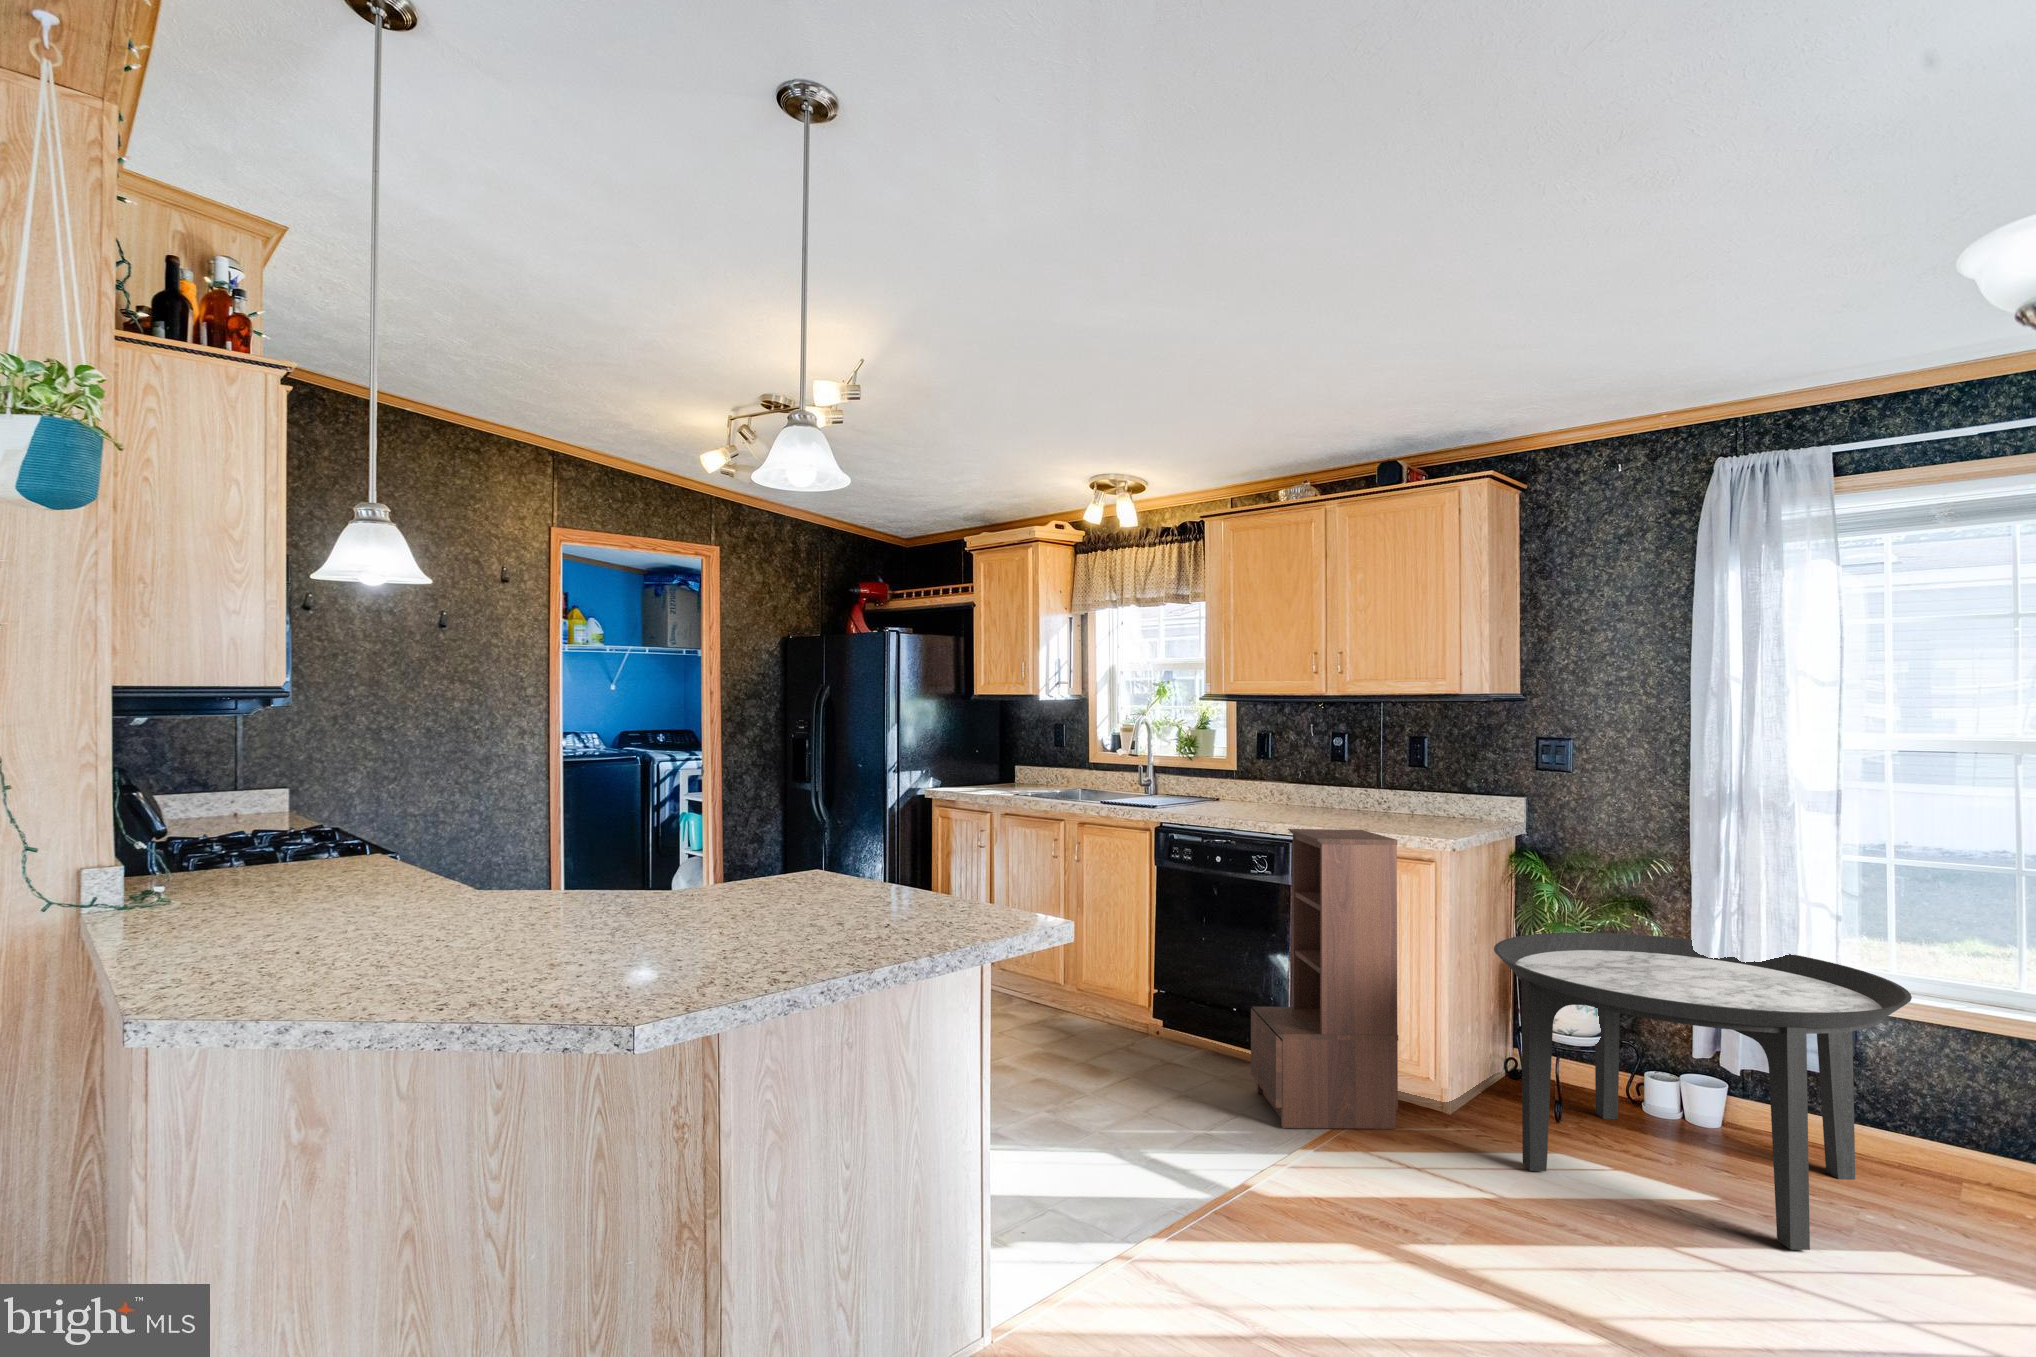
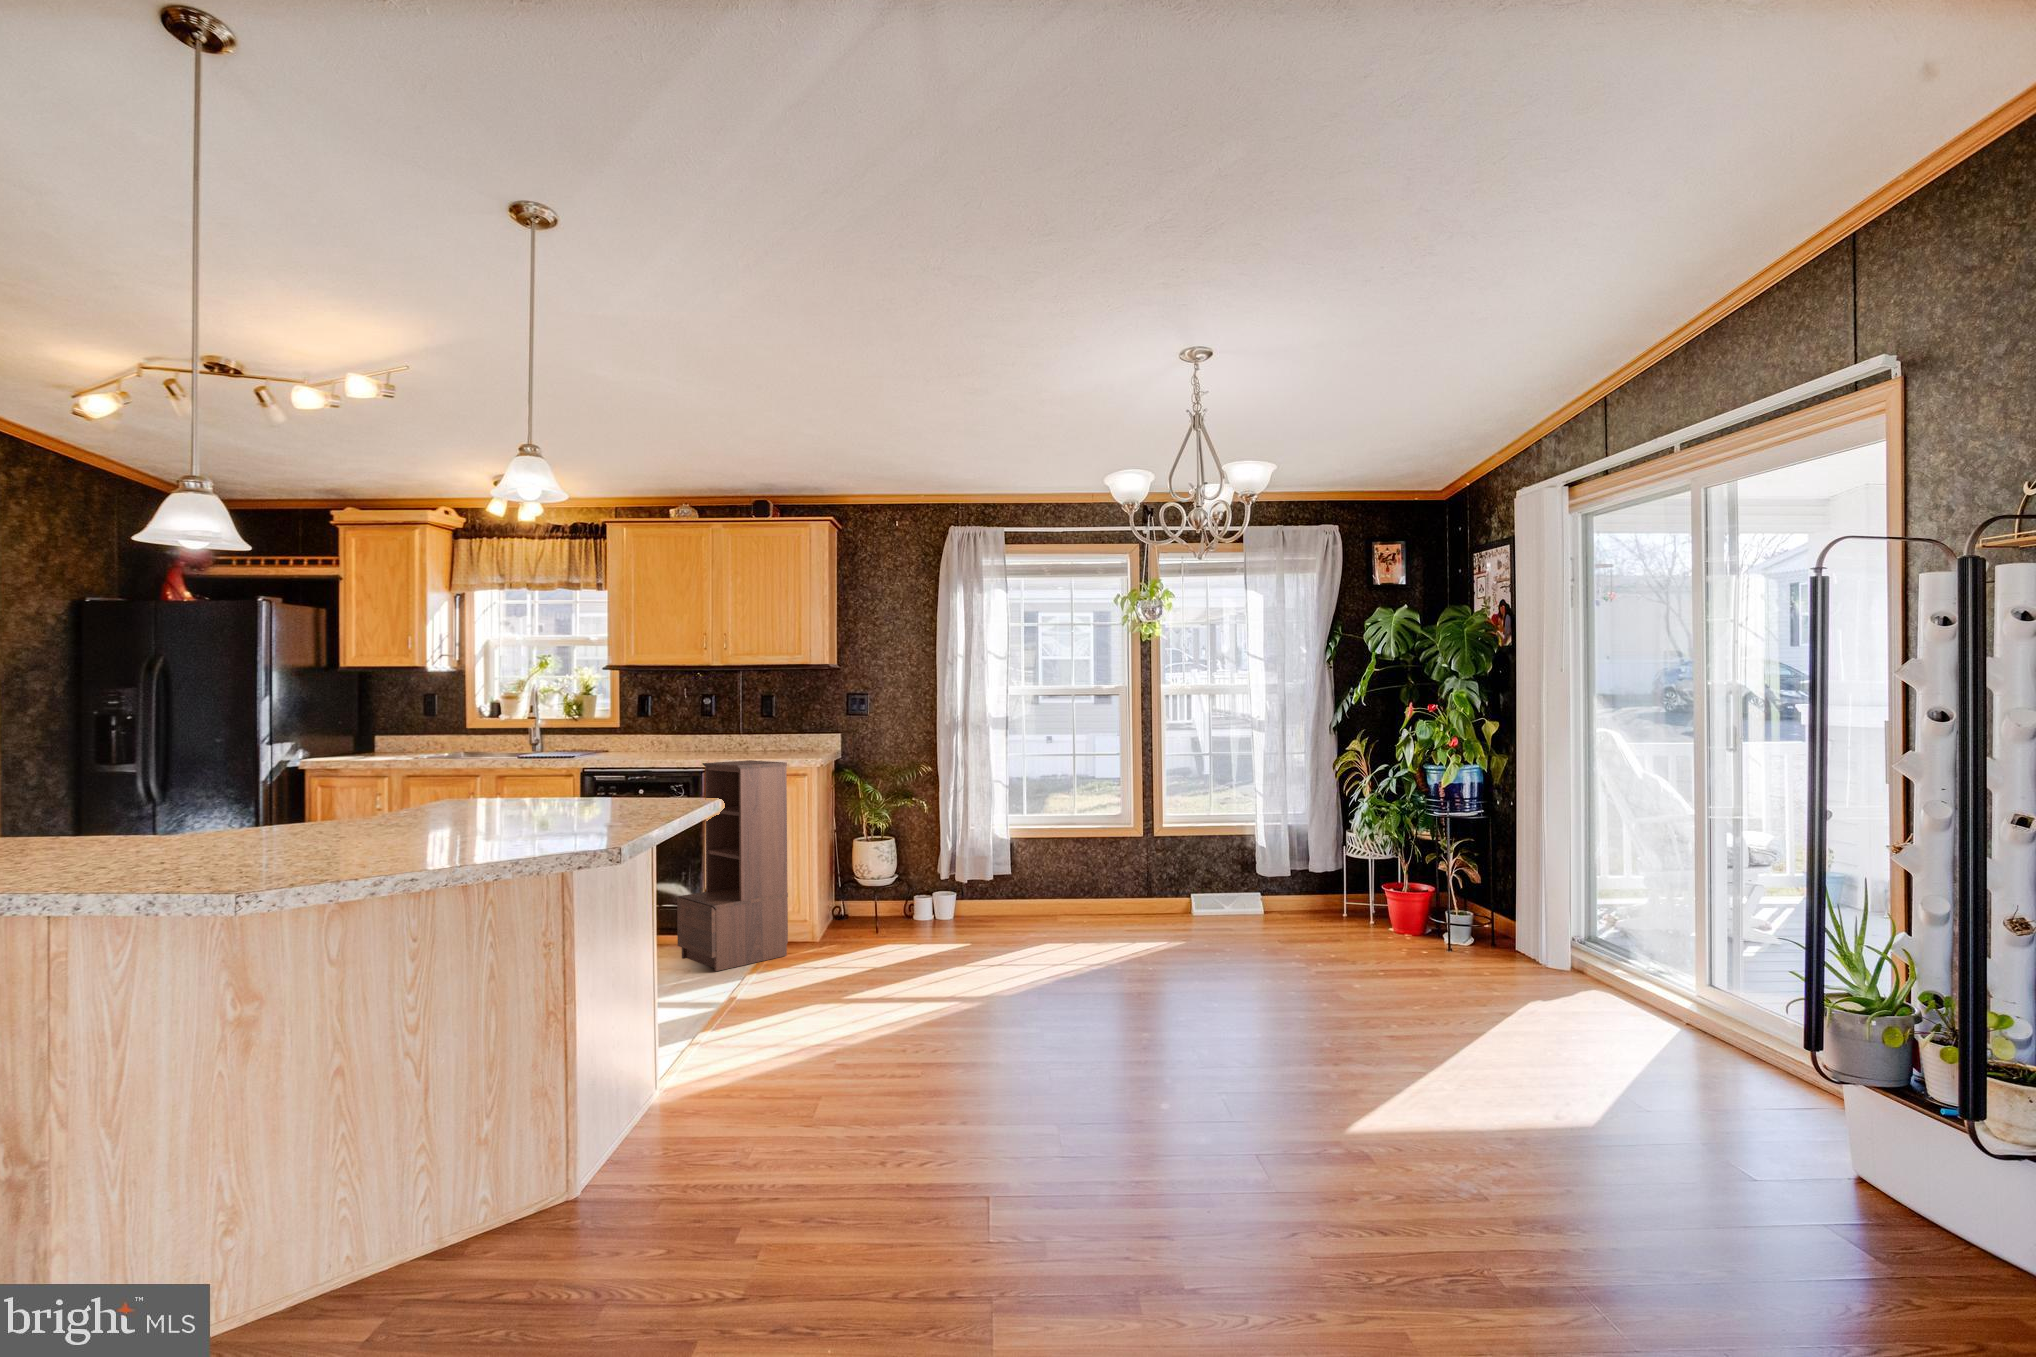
round table: present [1494,932,1912,1250] -> none [844,811,1046,956]

